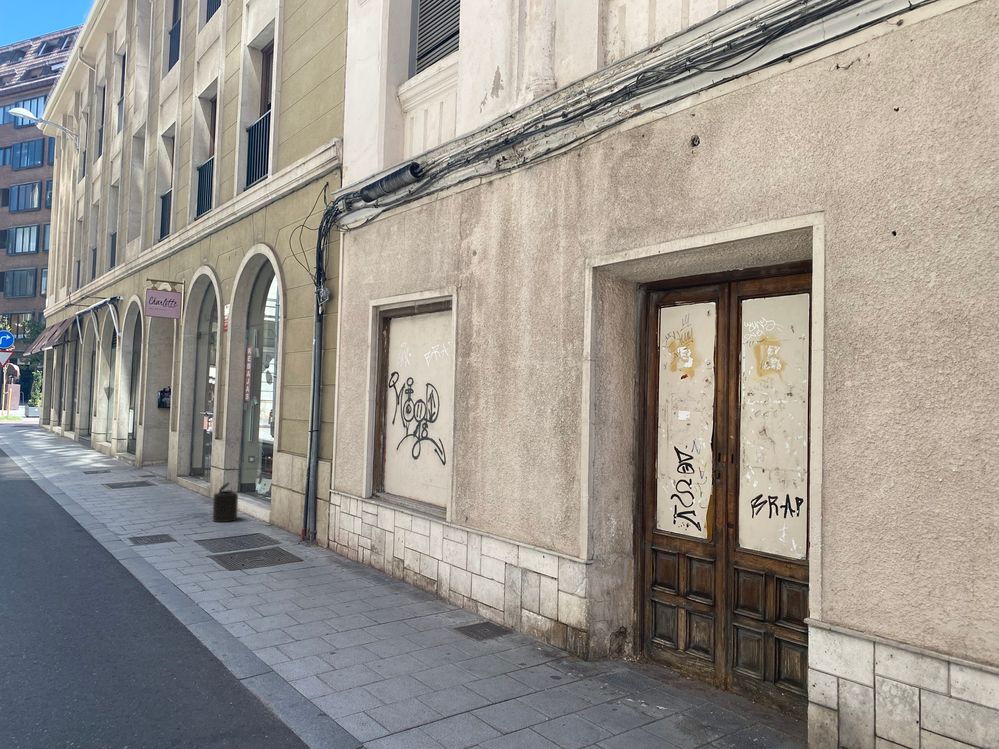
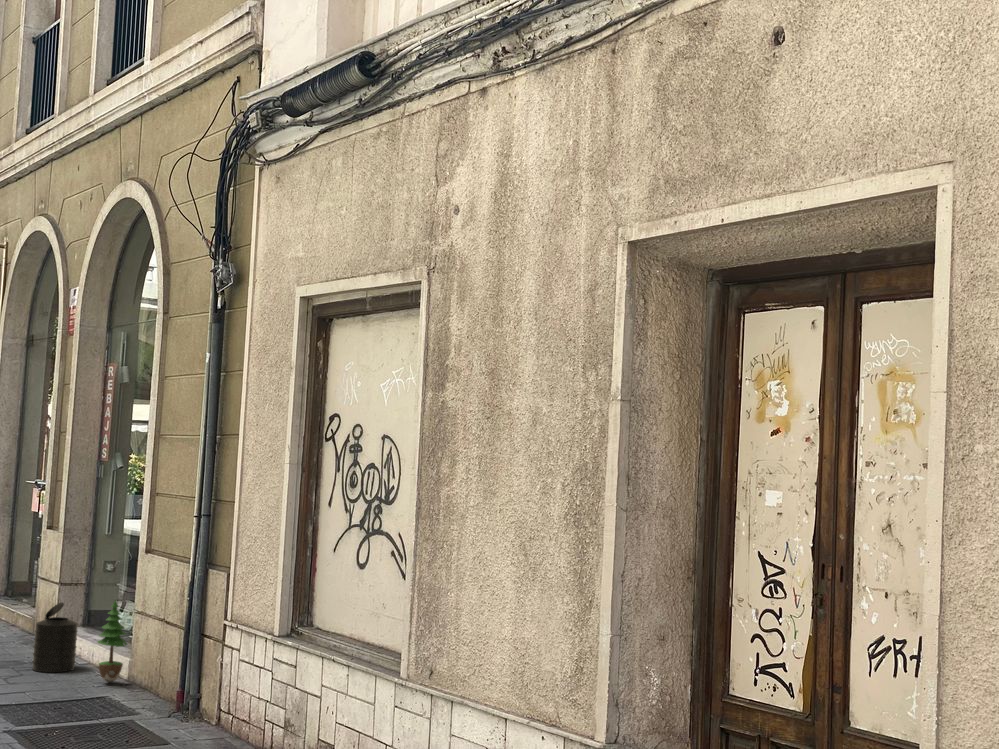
potted tree: none [251,480,269,527] -> present [98,600,127,683]

